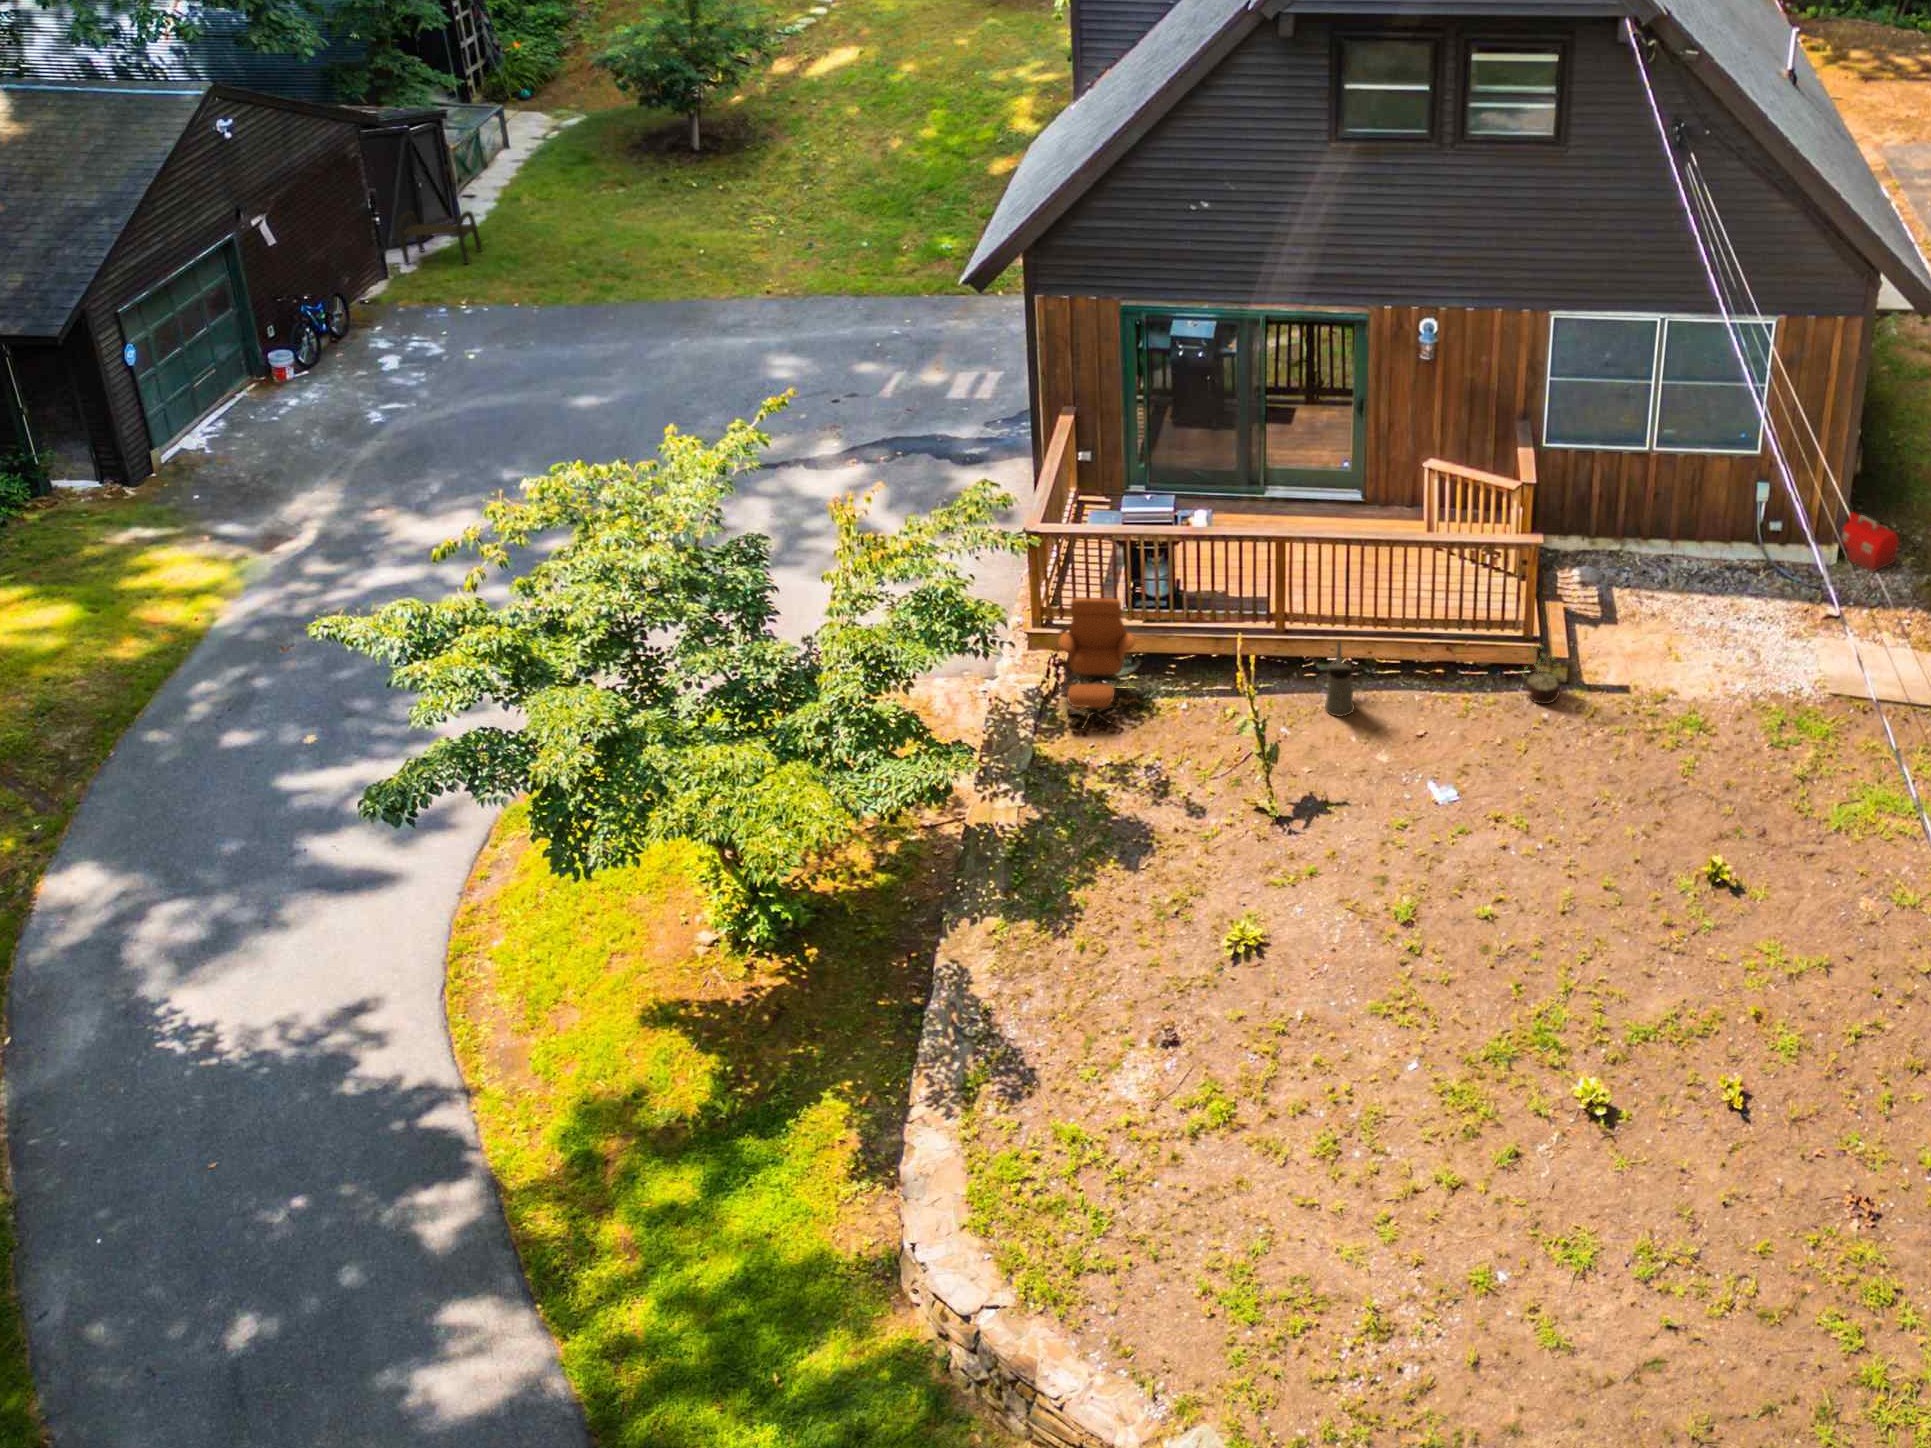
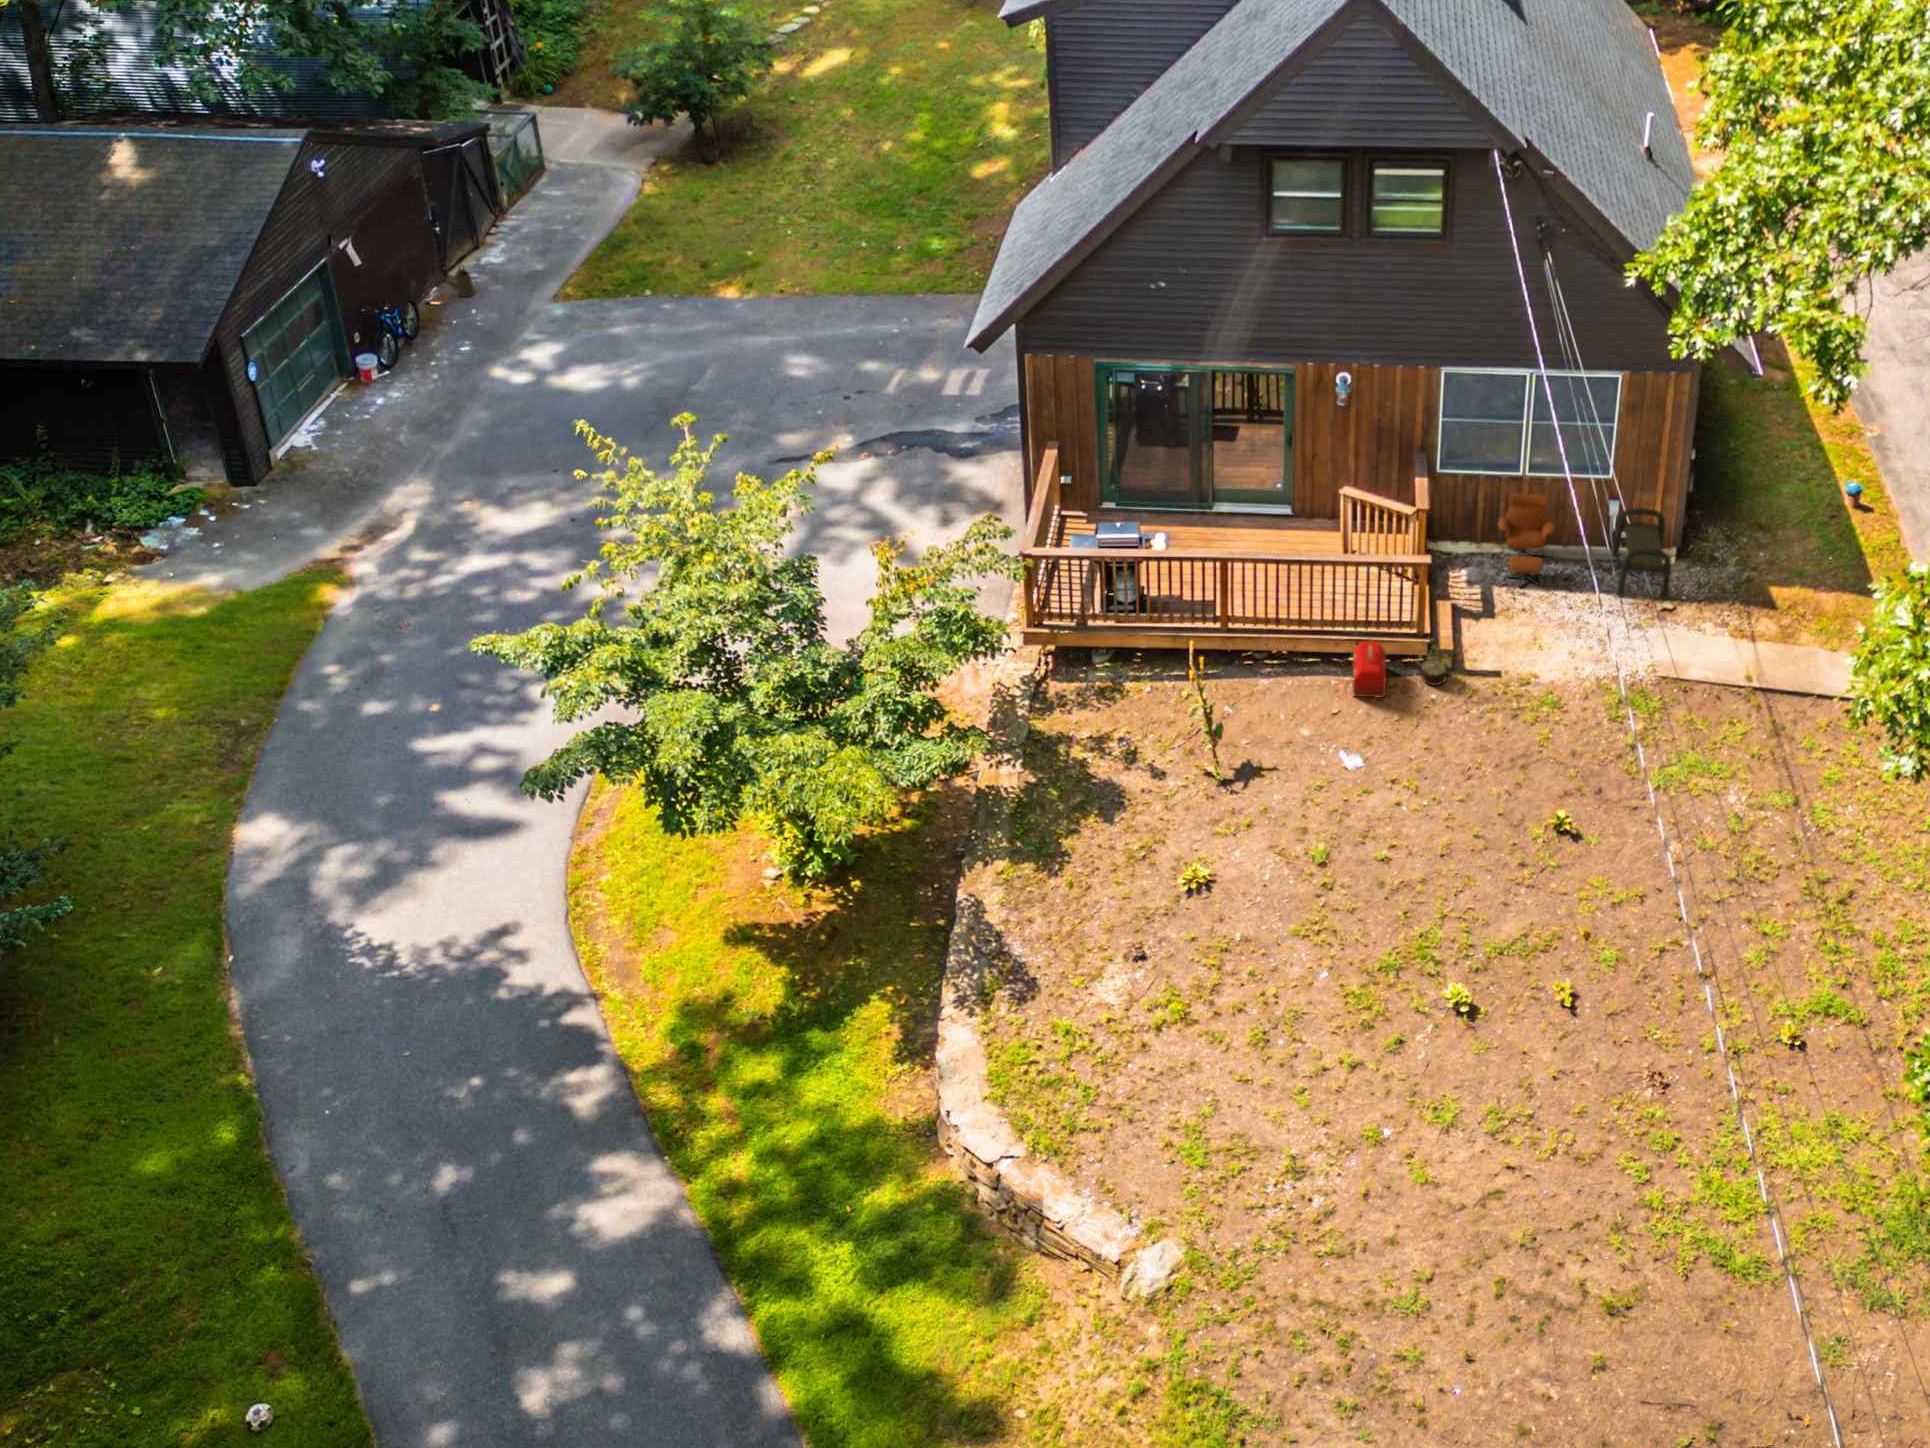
bench: present [397,211,482,265] -> present [1612,508,1671,600]
toolbox: present [1842,513,1899,572] -> present [1353,642,1386,697]
lounge chair: present [1058,598,1135,728] -> present [1498,493,1555,587]
watering can: present [1325,641,1354,717] -> present [436,266,477,297]

